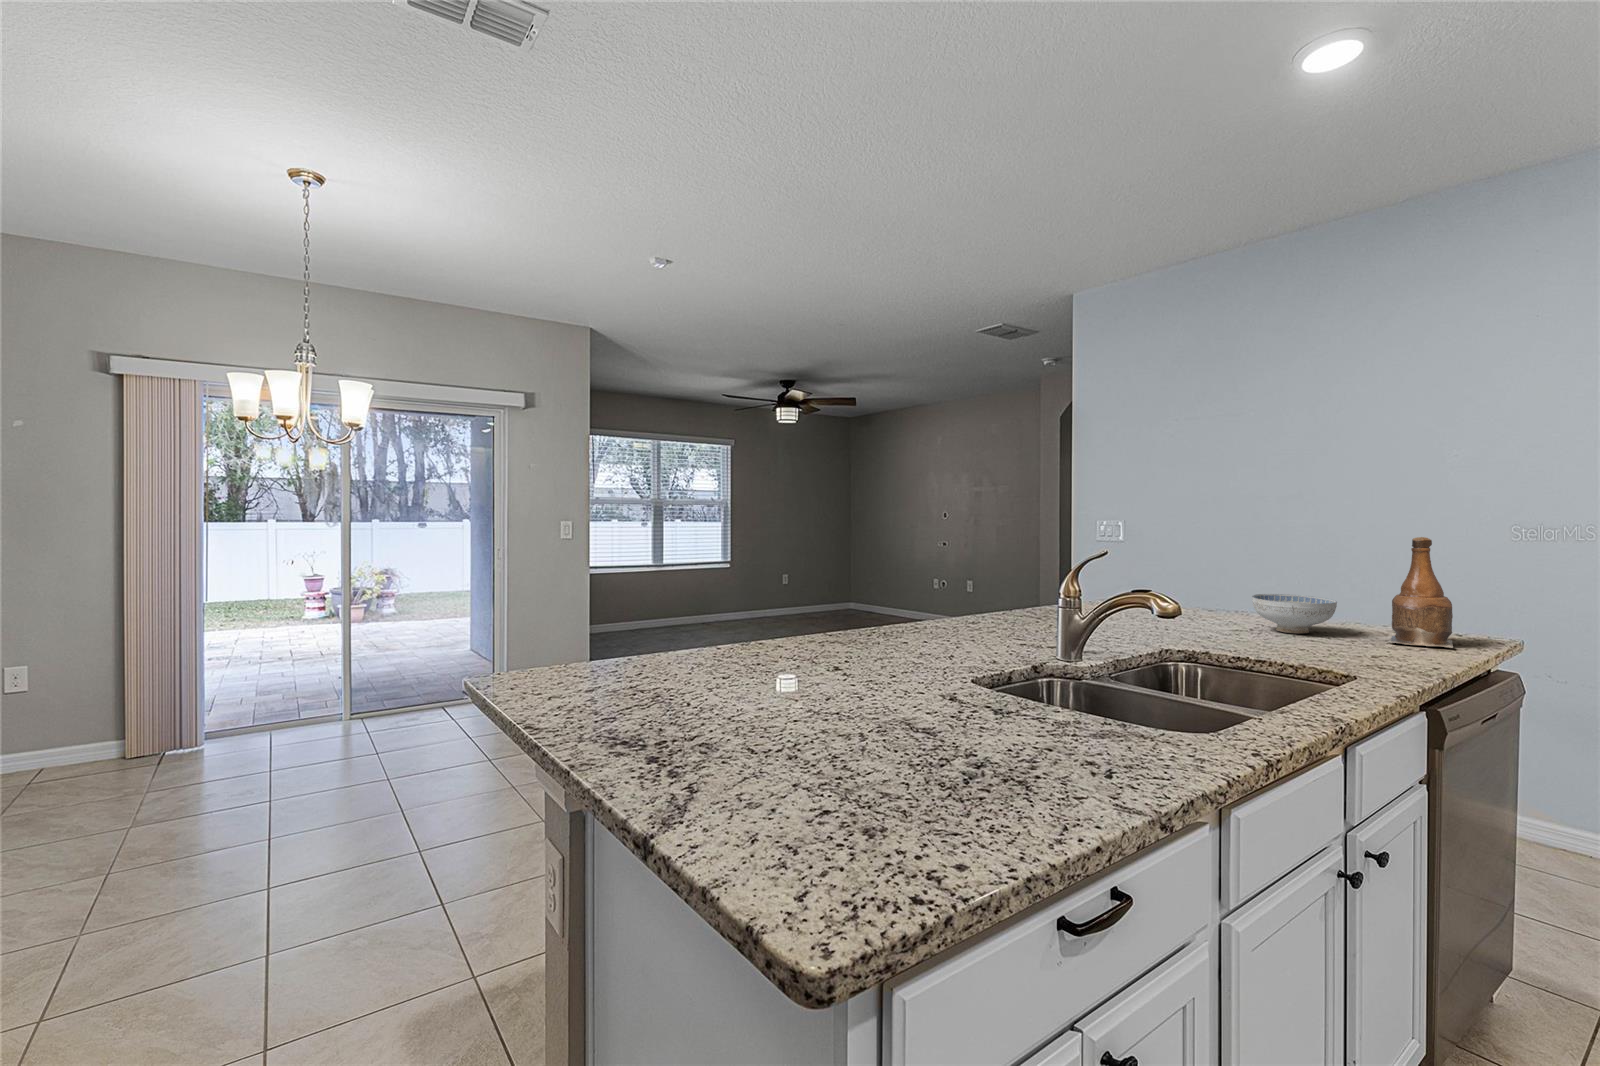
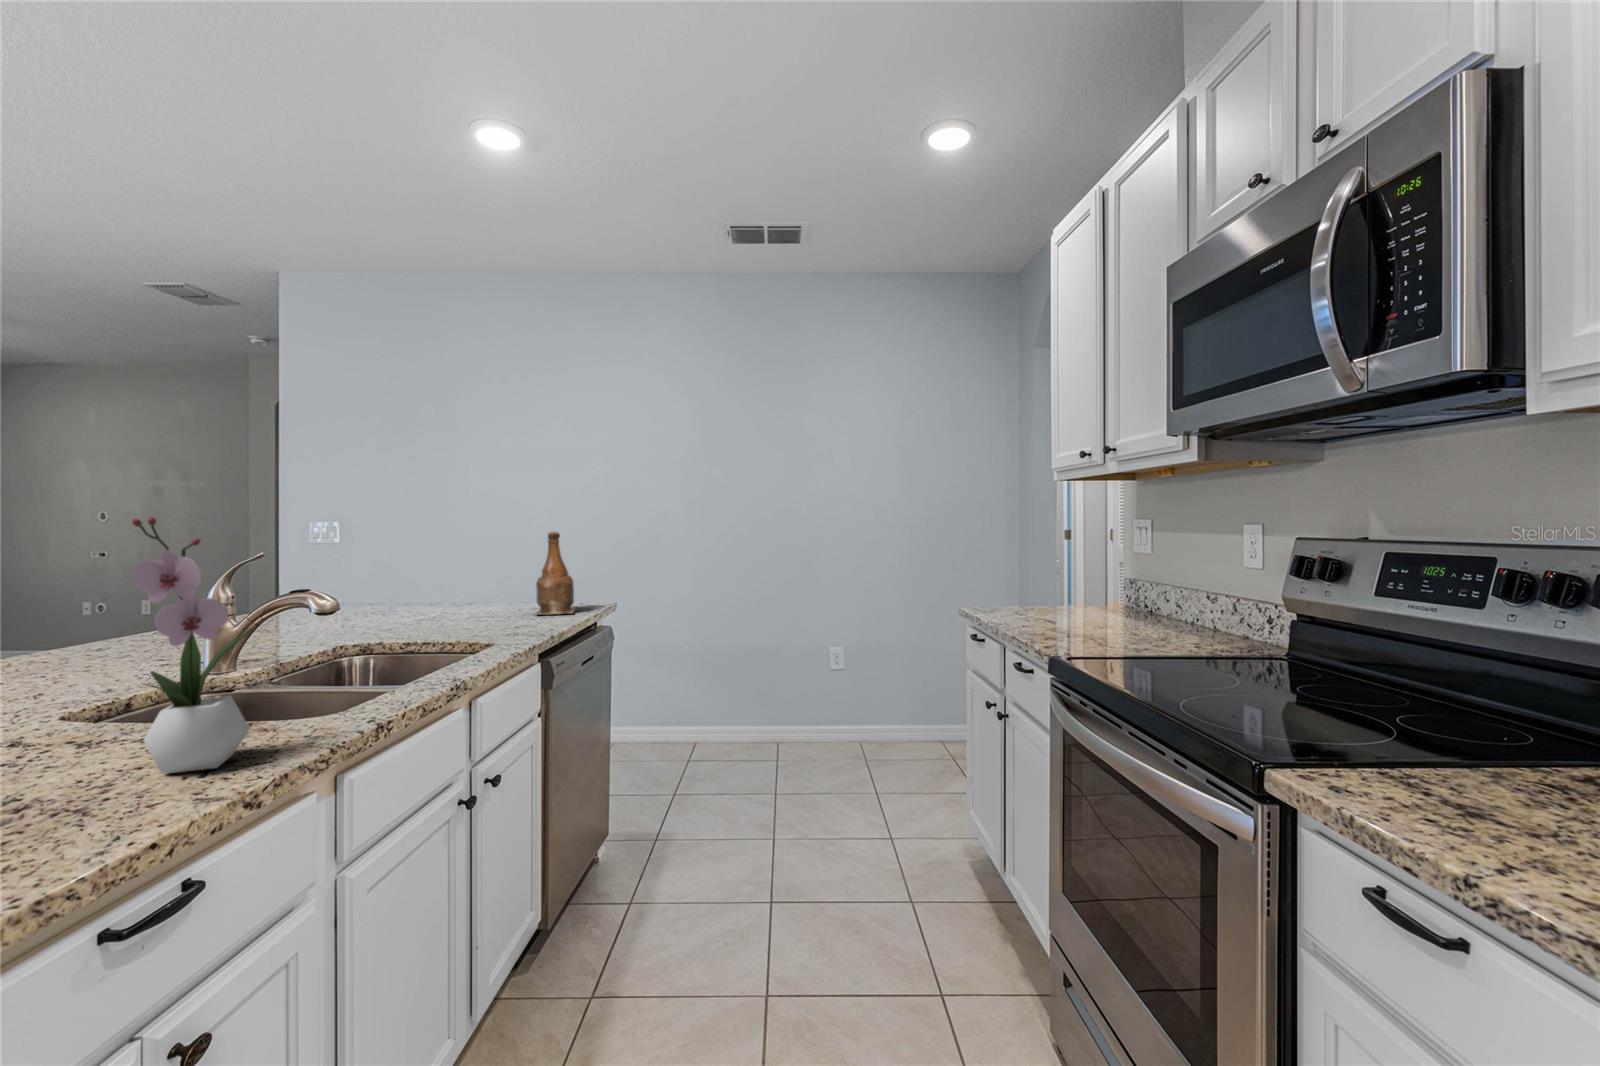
flower arrangement: none [1055,516,1146,771] -> present [131,517,252,774]
ceramic bowl: present [1252,594,1337,633] -> none [434,584,500,617]

